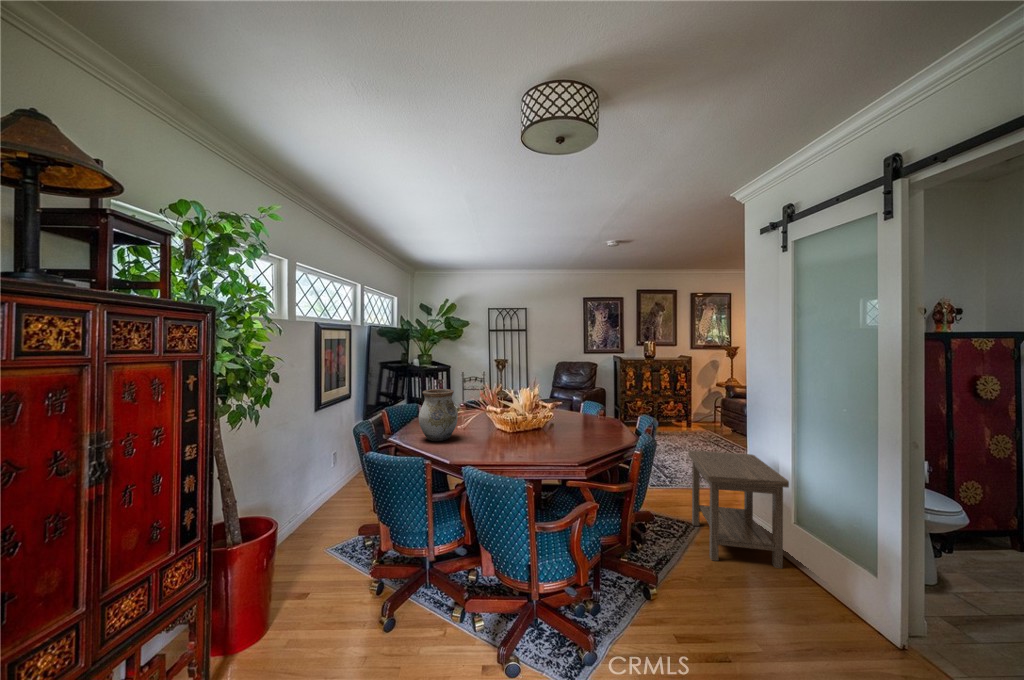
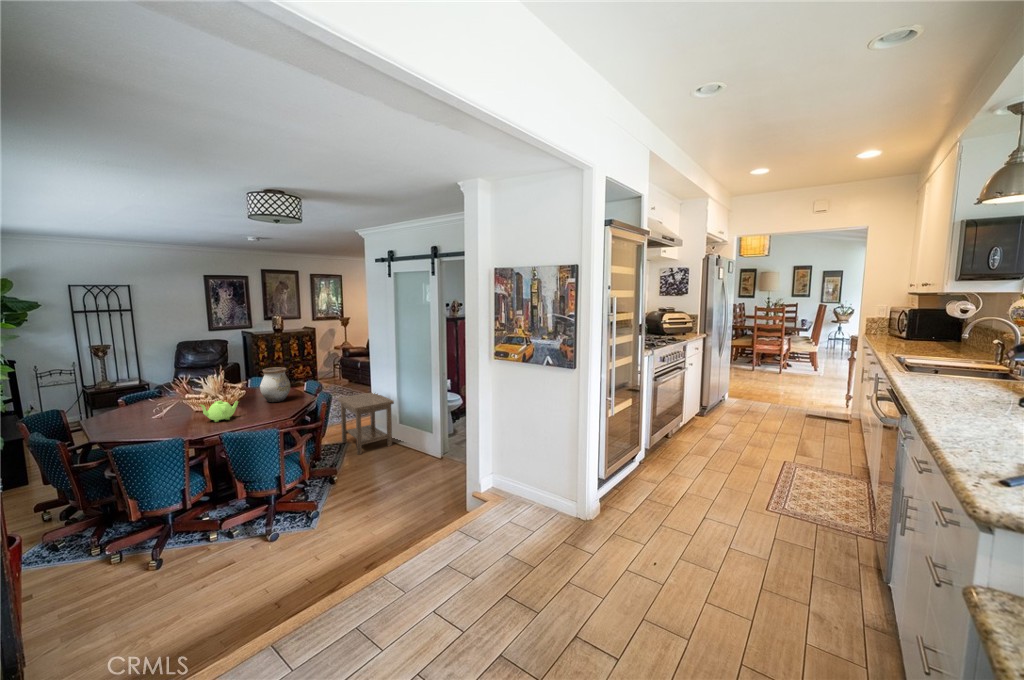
vase: present [419,389,458,441] -> present [260,367,290,402]
teapot: none [480,420,523,448] -> present [201,401,238,422]

